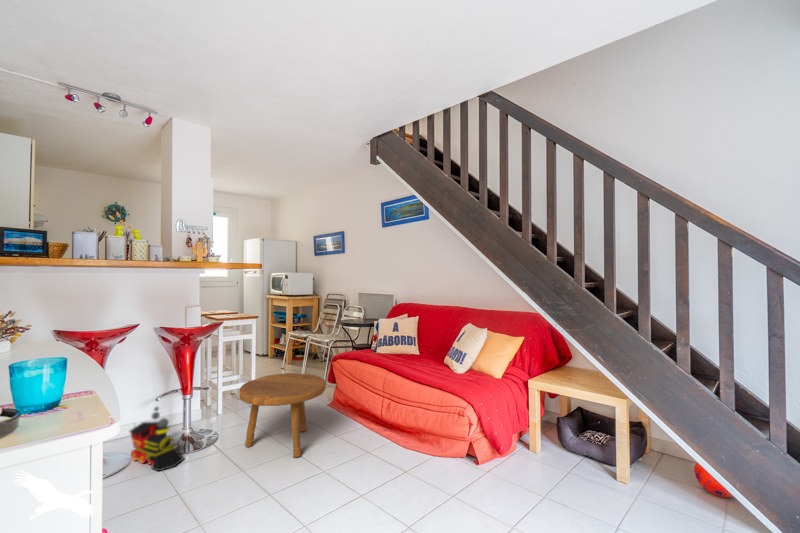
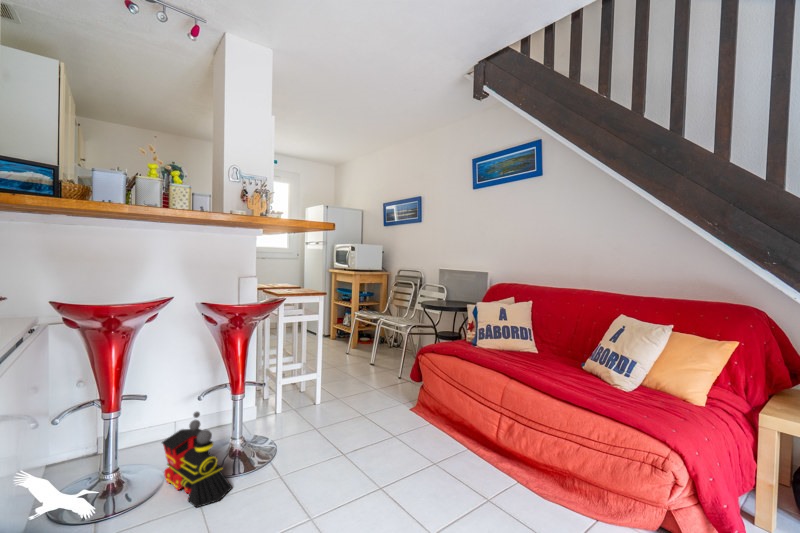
footstool: present [239,373,326,458] -> none [306,371,424,501]

